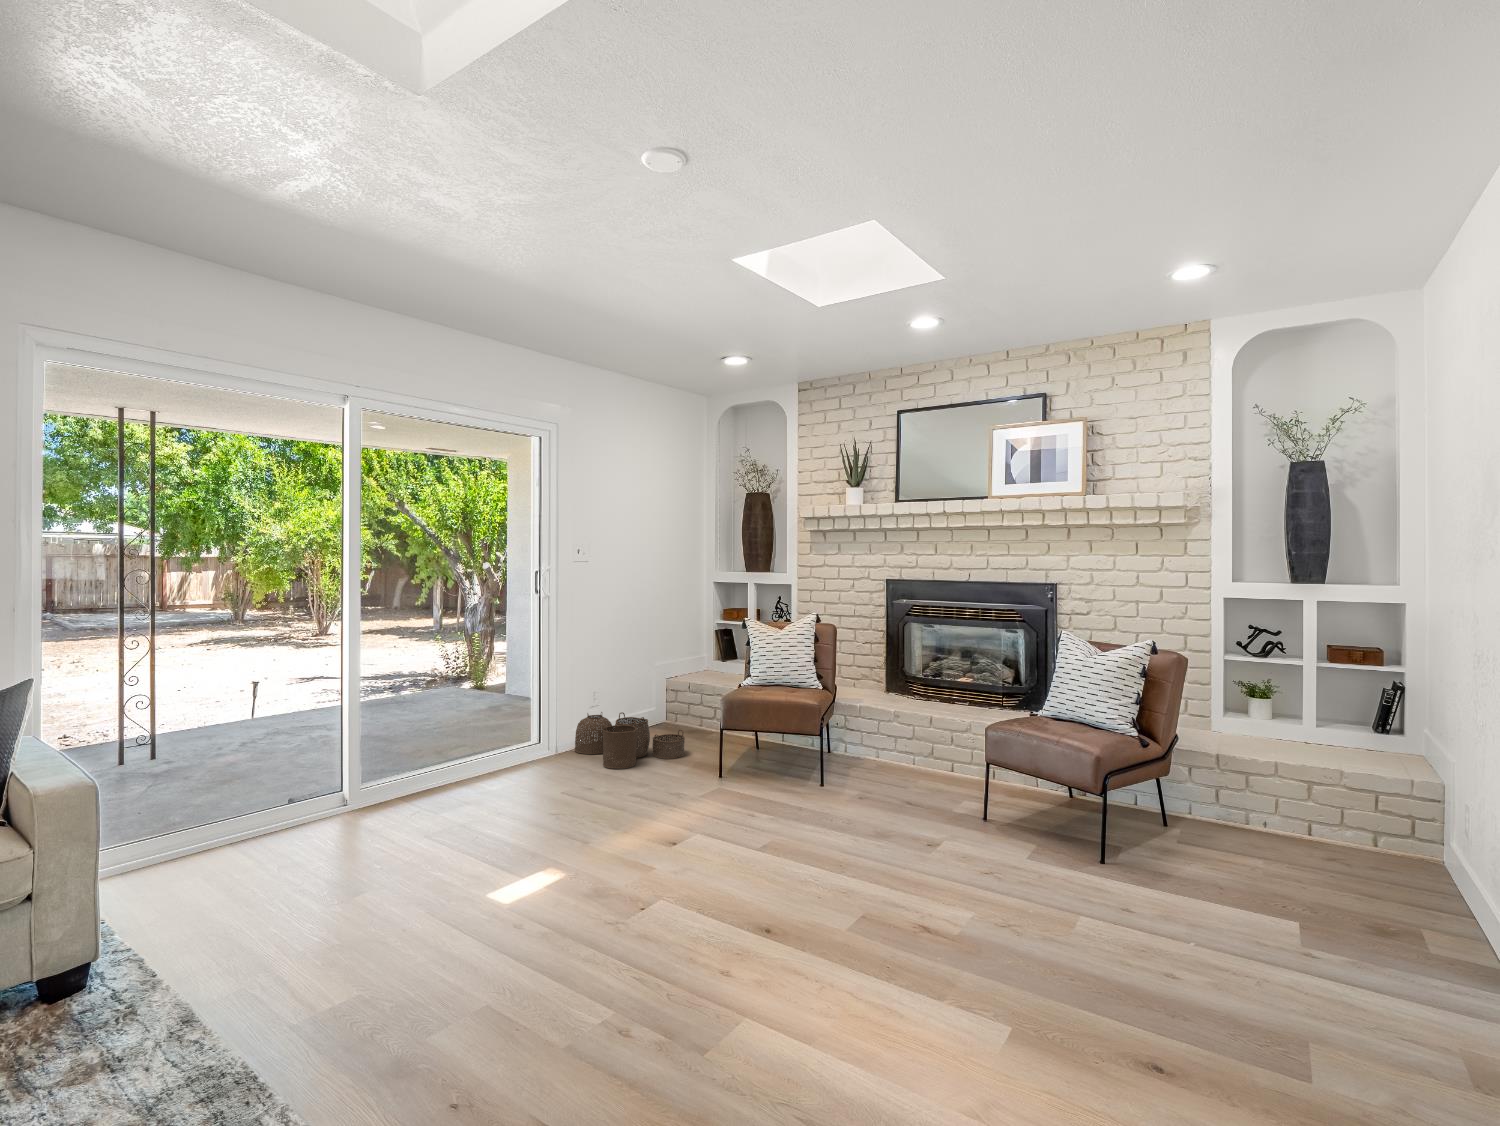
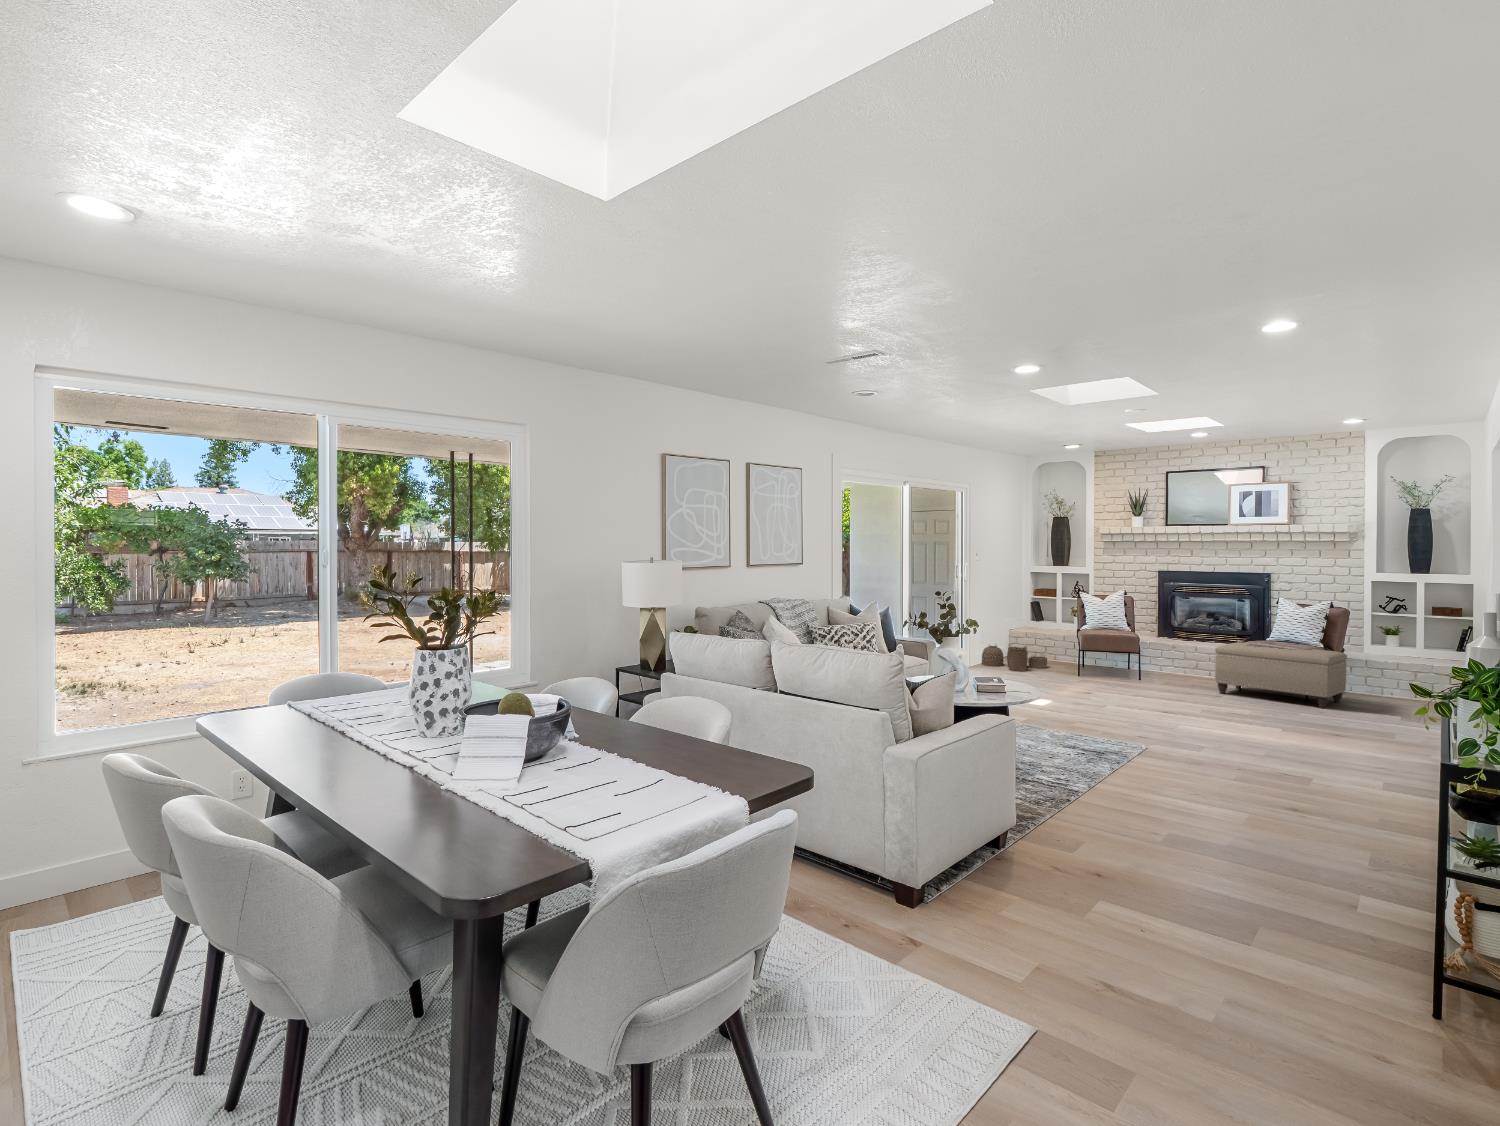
ottoman: none [930,721,1185,896] -> present [1215,642,1347,708]

